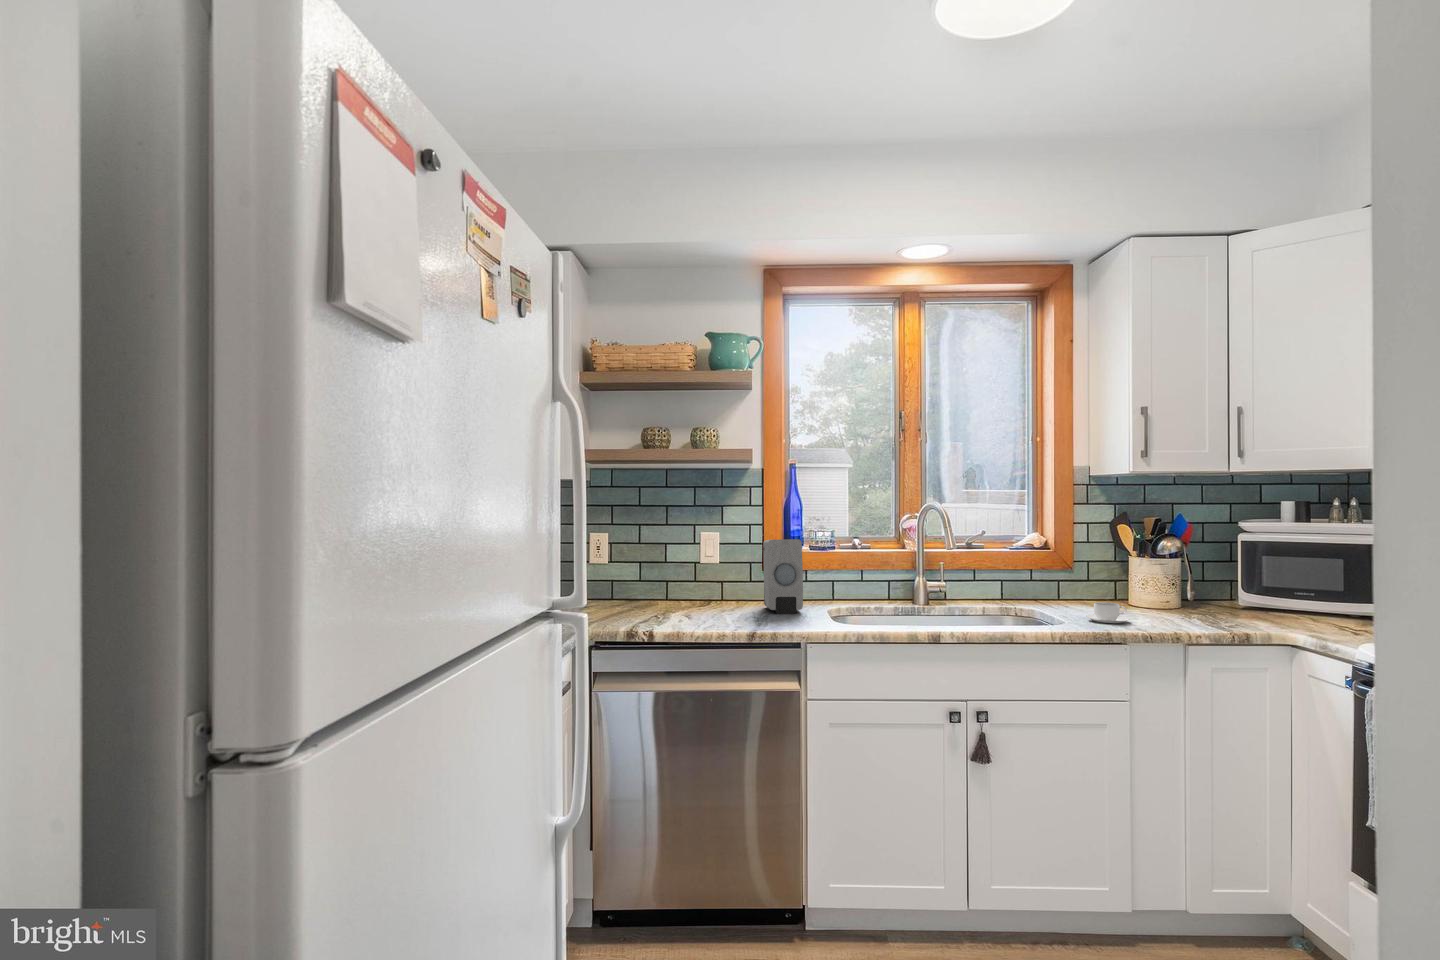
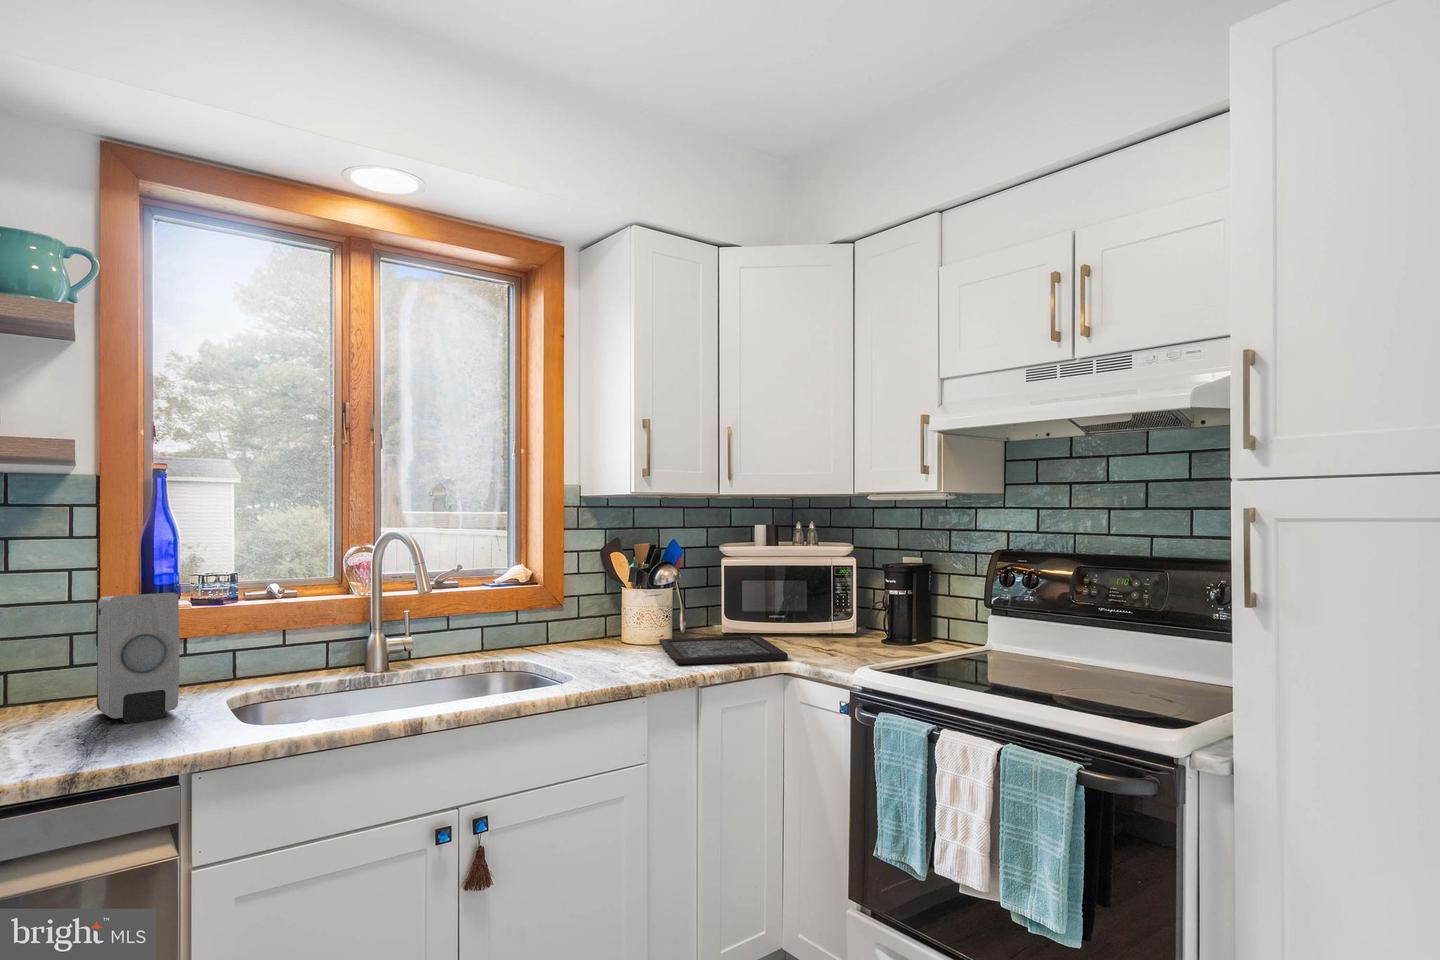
coffee cup: present [1086,602,1129,623] -> none [591,646,638,672]
tray: none [1163,603,1295,633] -> present [659,635,788,664]

